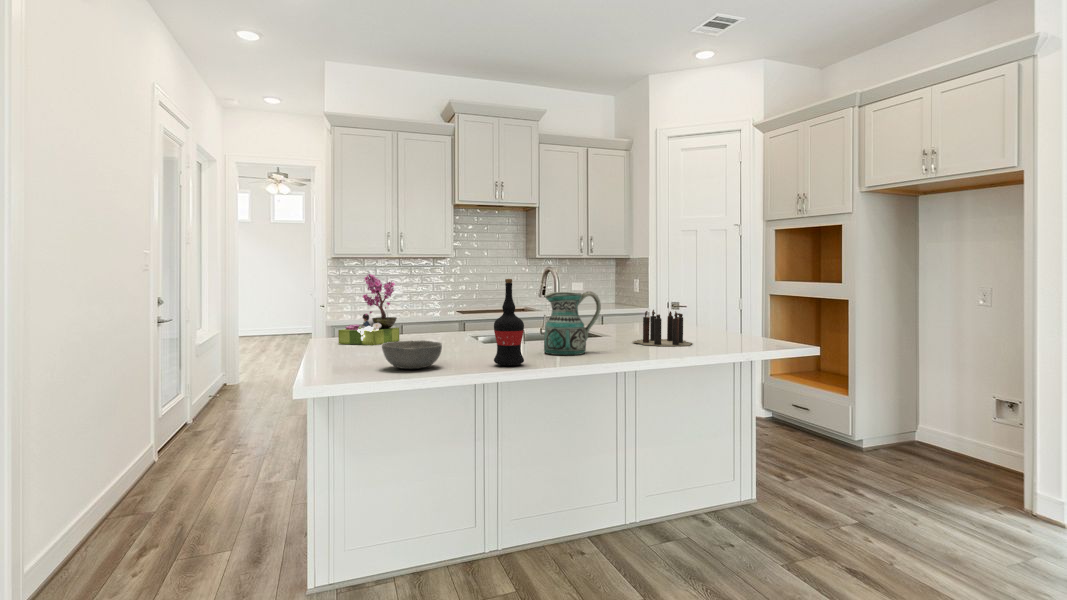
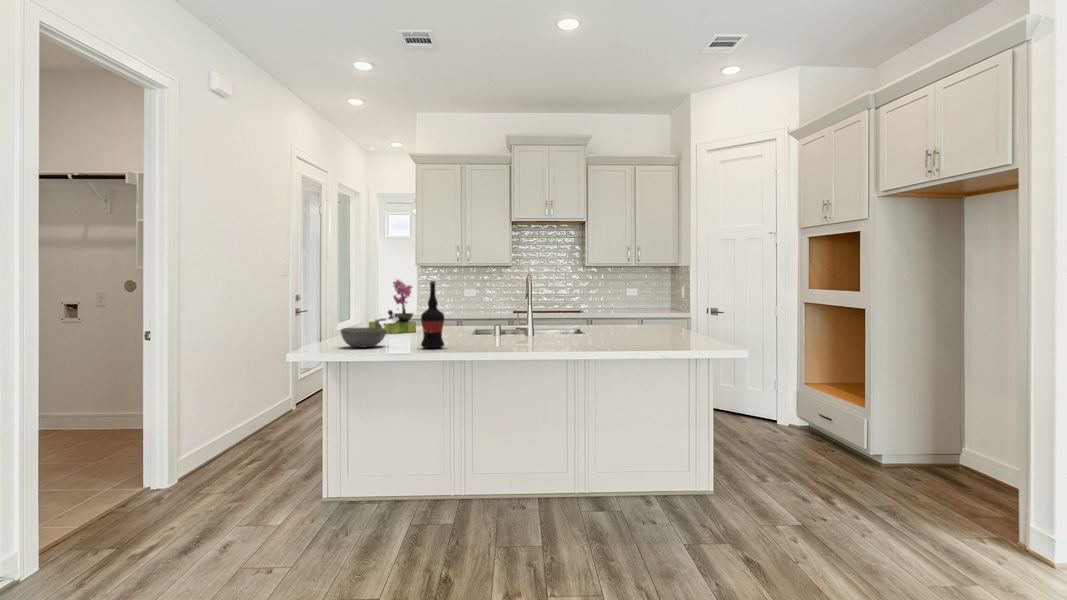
ceramic pitcher: present [544,291,601,355] -> none [486,292,533,344]
candle: present [633,310,692,346] -> none [580,310,647,342]

